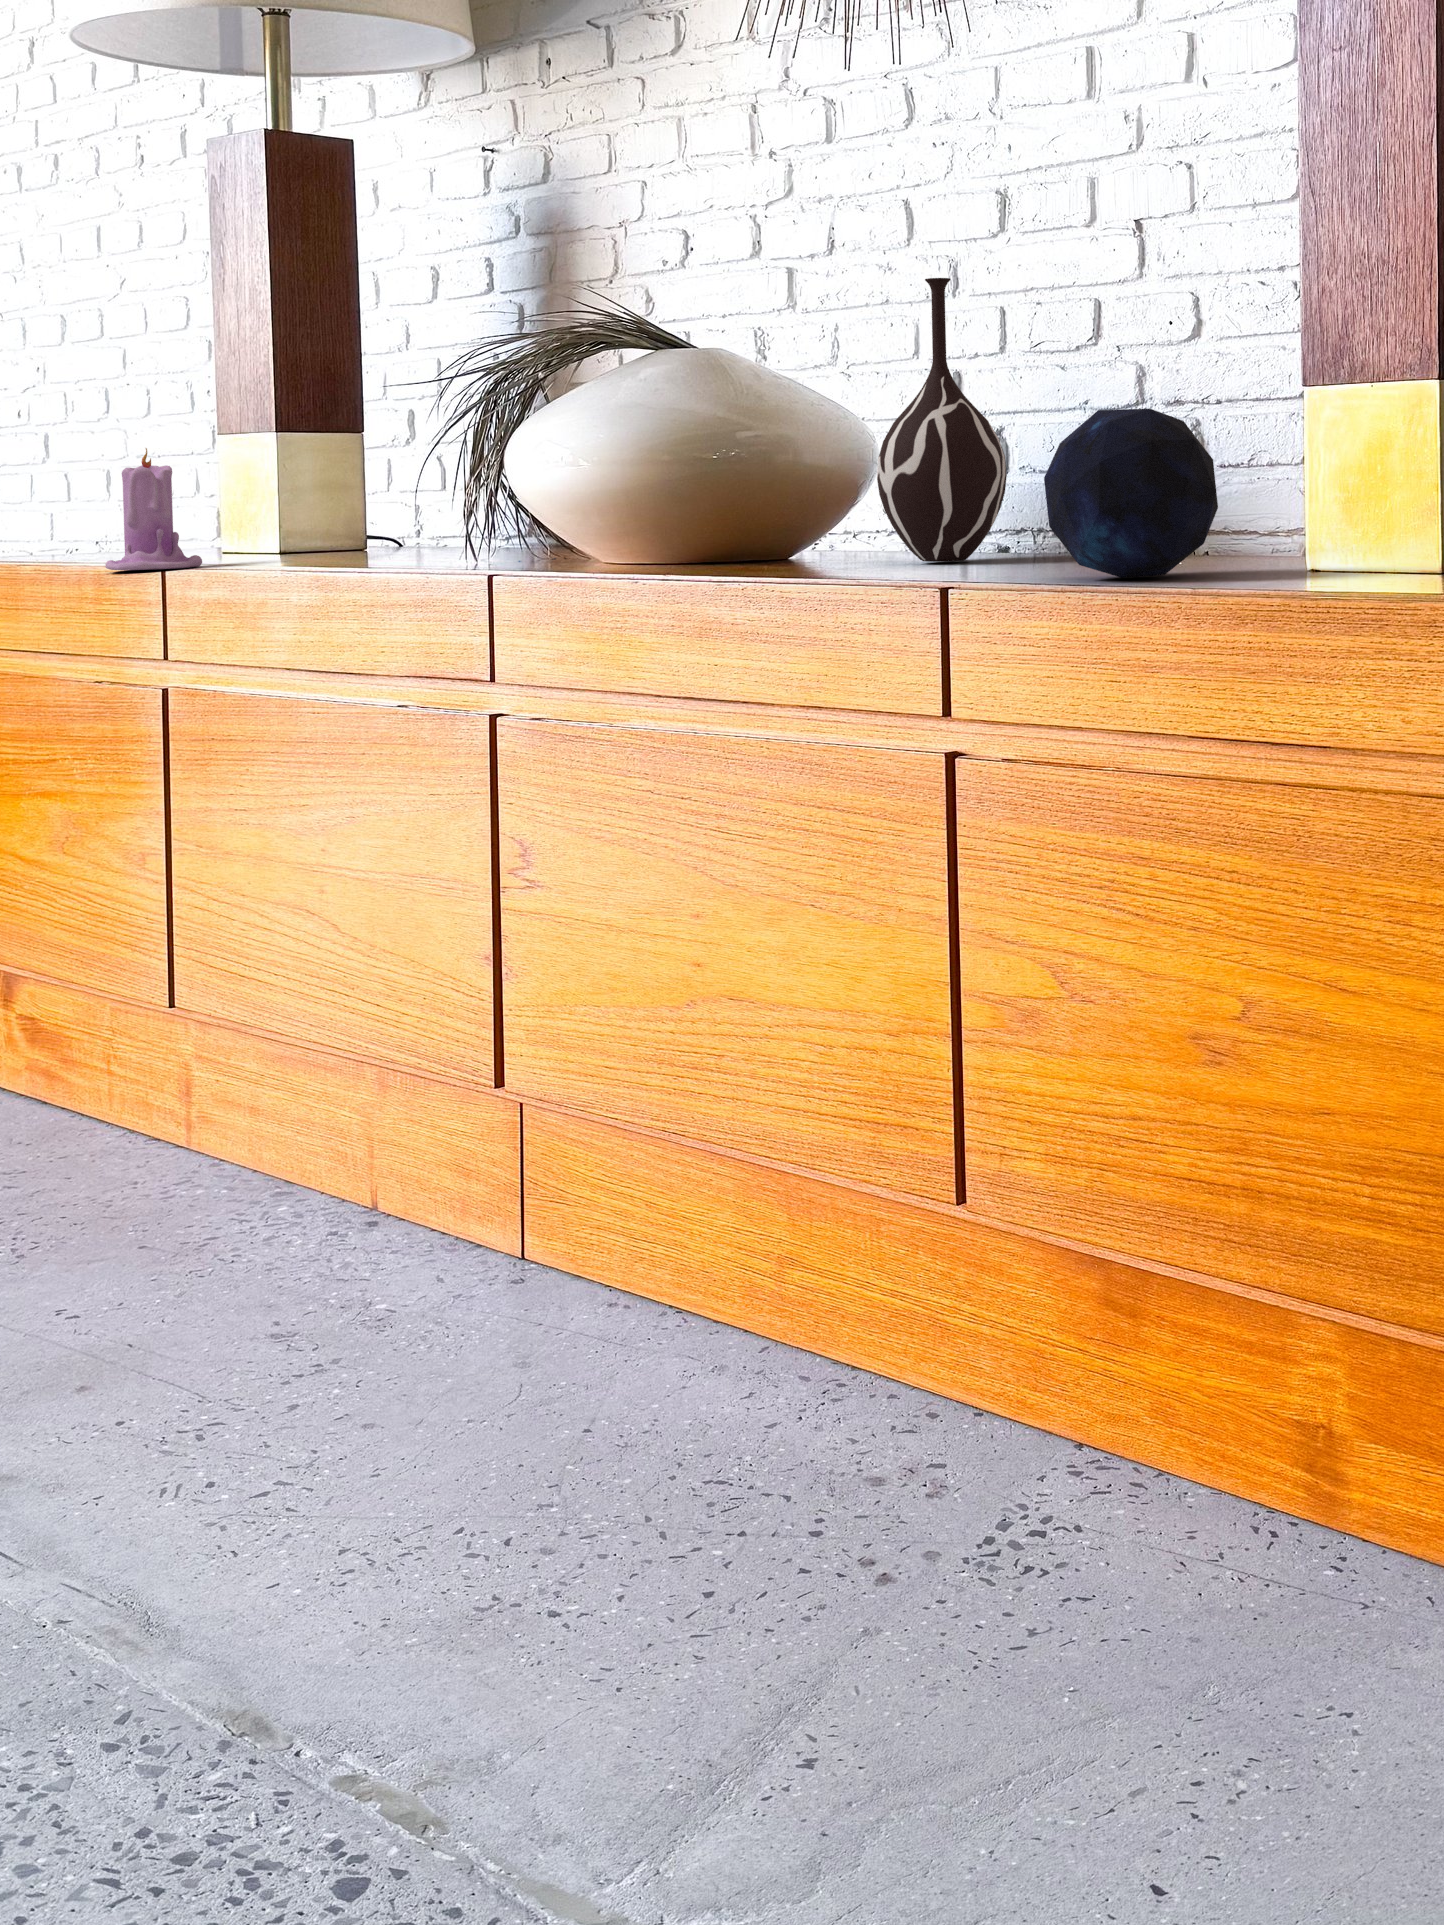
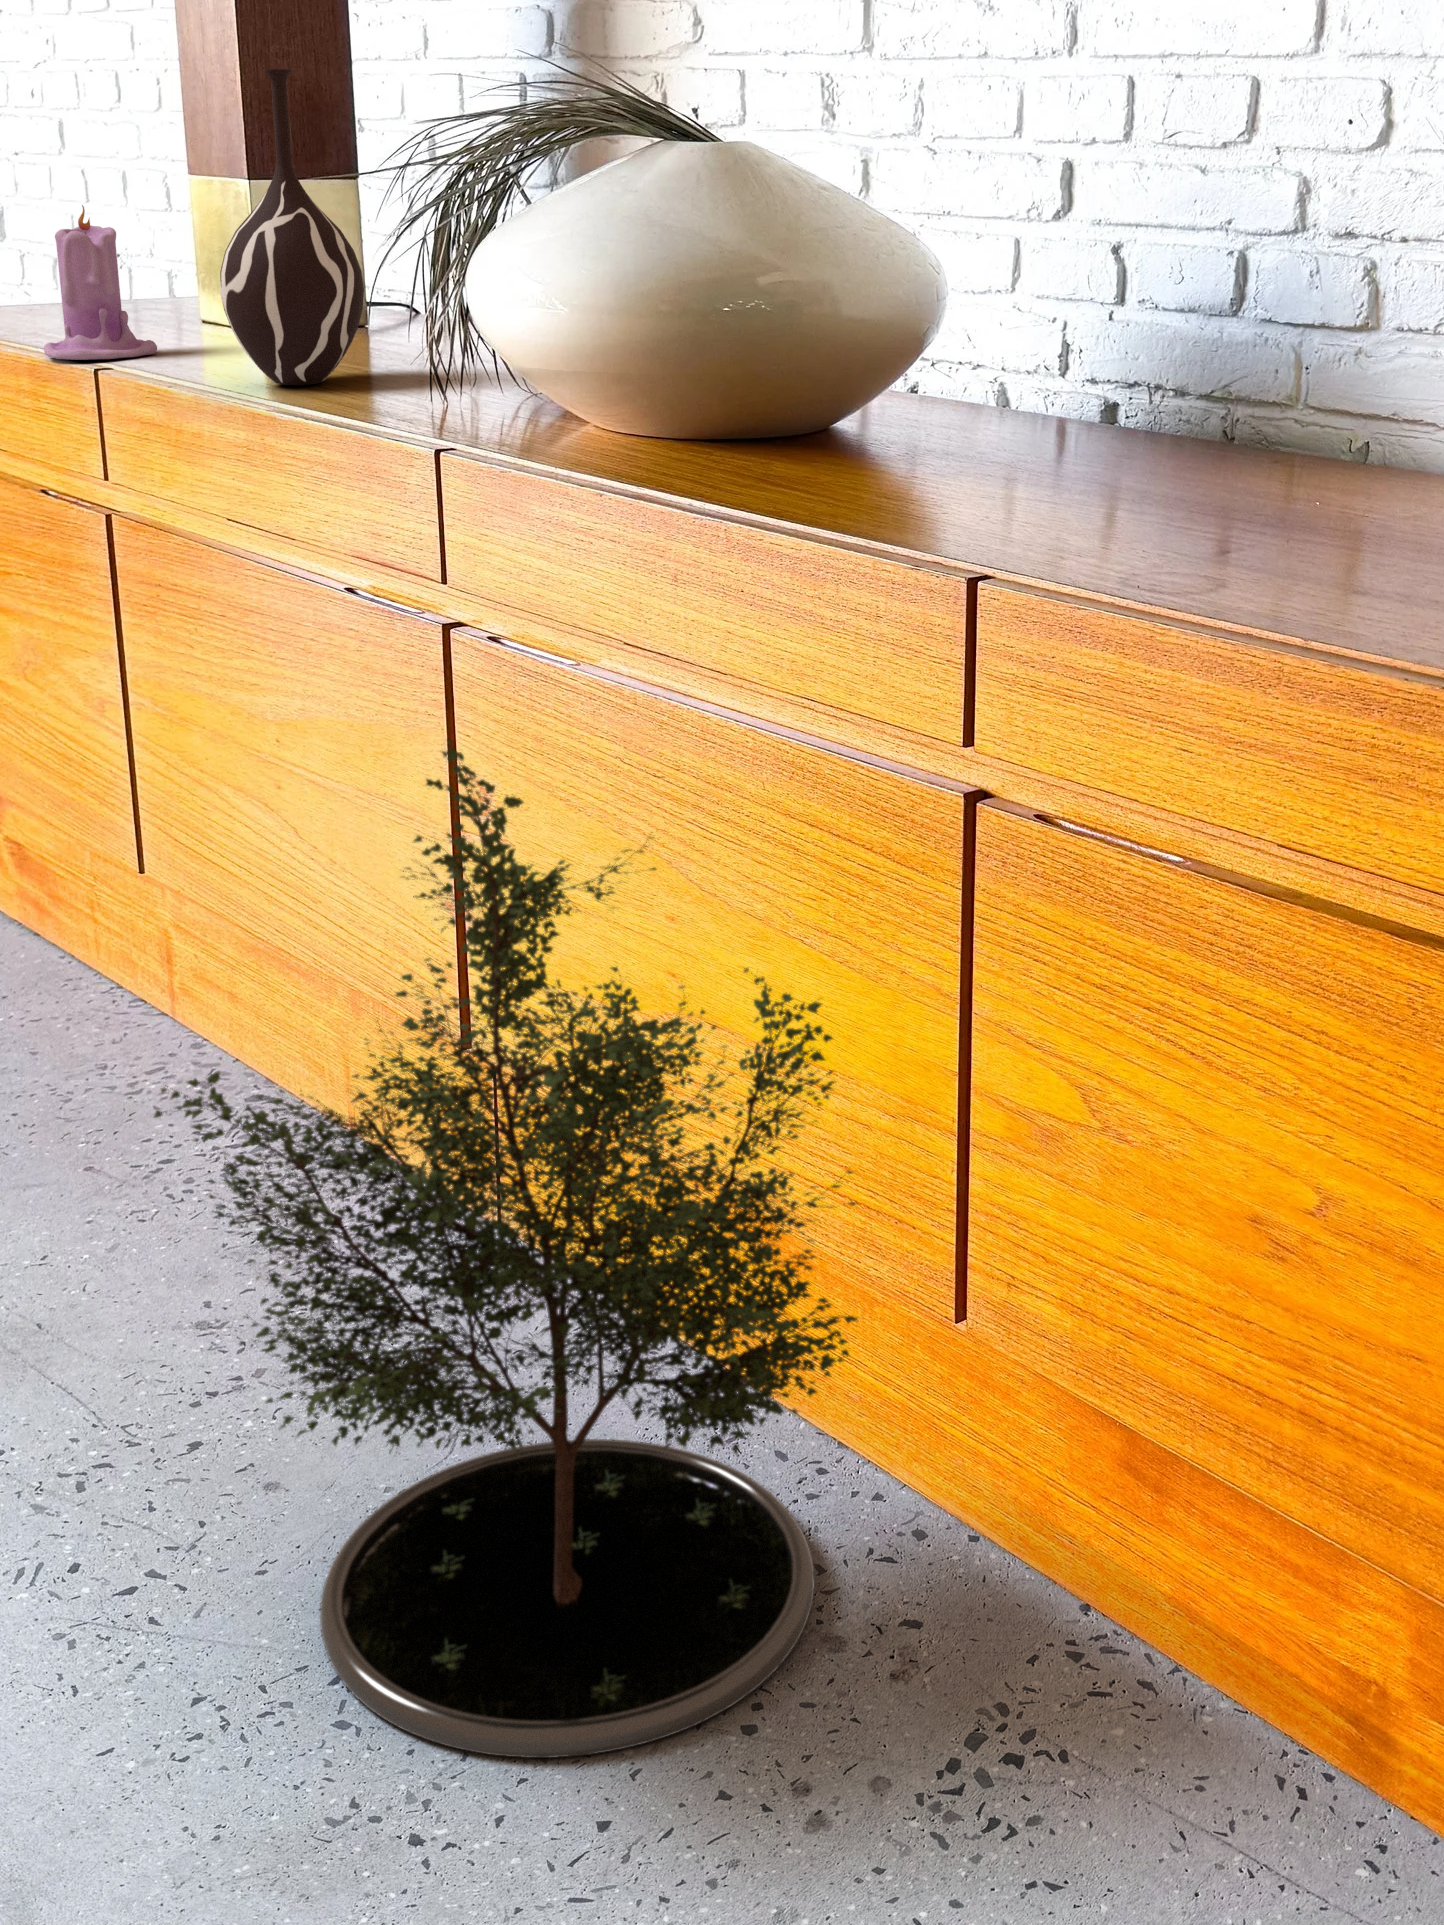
vase: present [877,278,1007,562] -> present [220,69,364,385]
decorative orb: present [1044,409,1218,578] -> none [1123,325,1363,568]
potted tree: none [329,726,888,1563] -> present [154,741,858,1758]

